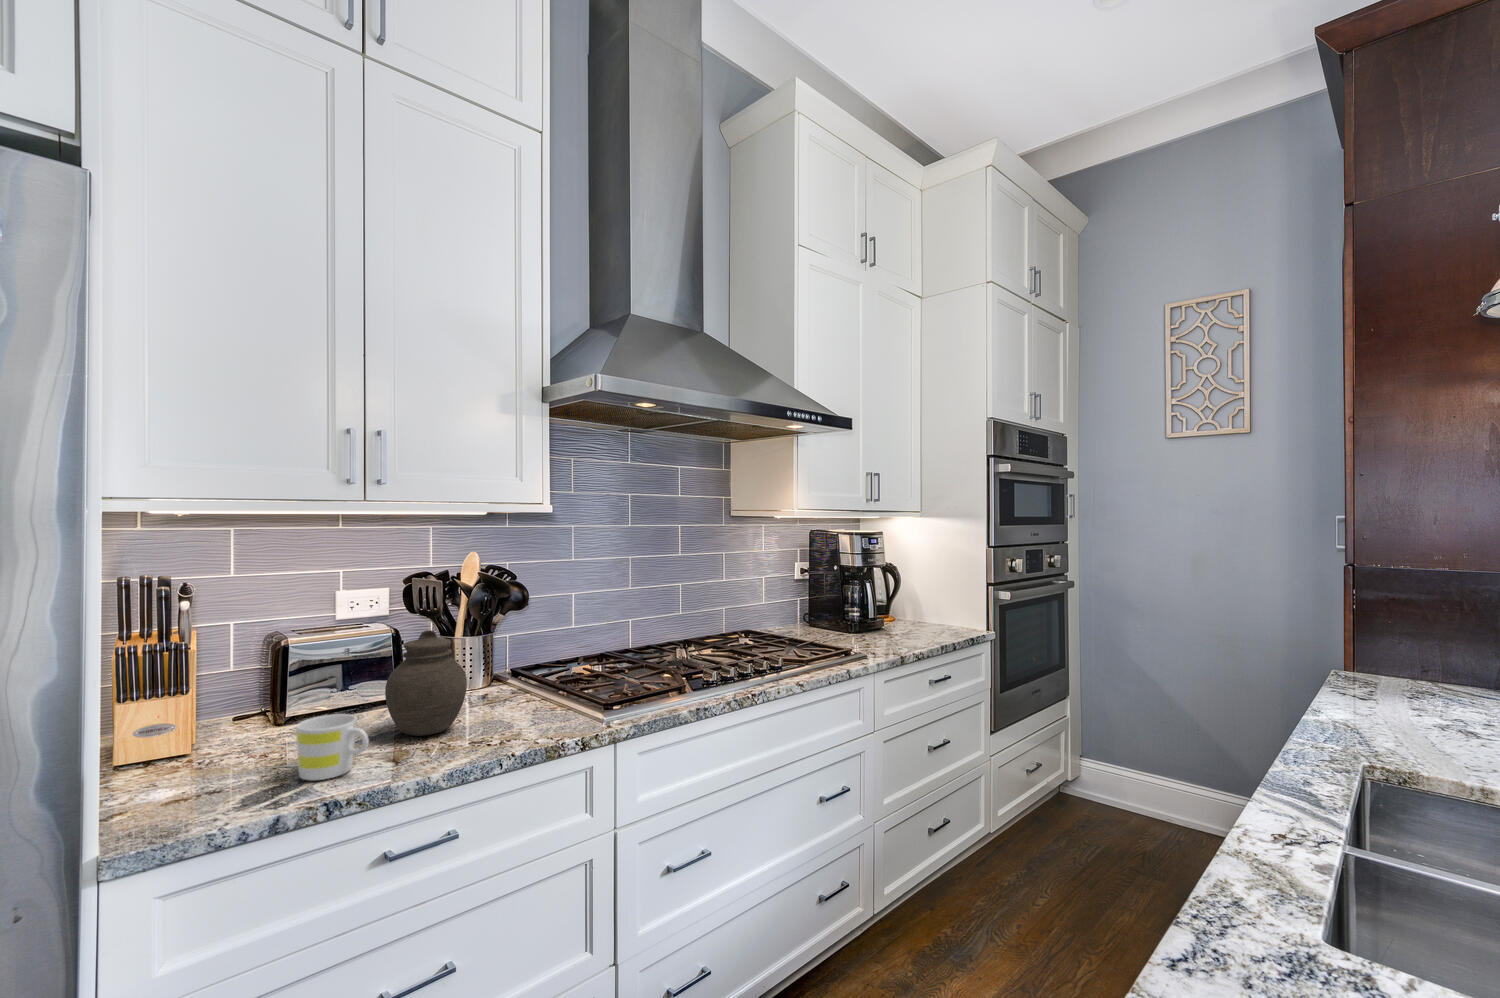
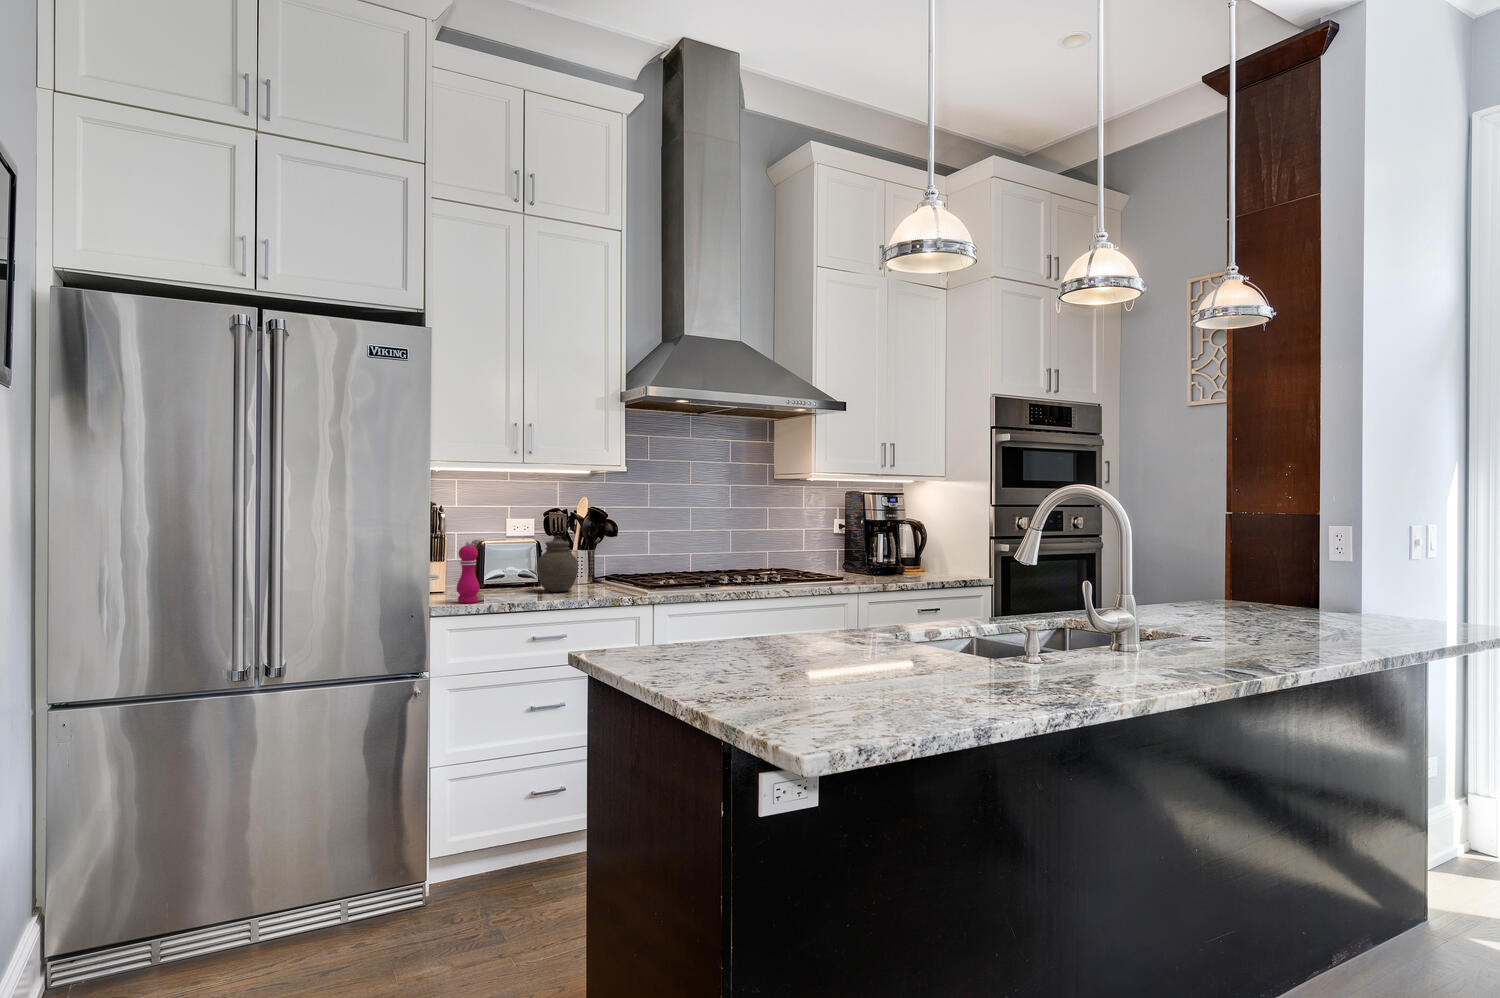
pepper mill: none [177,674,240,820] -> present [457,541,480,603]
mug: present [296,714,369,780] -> none [499,572,532,598]

